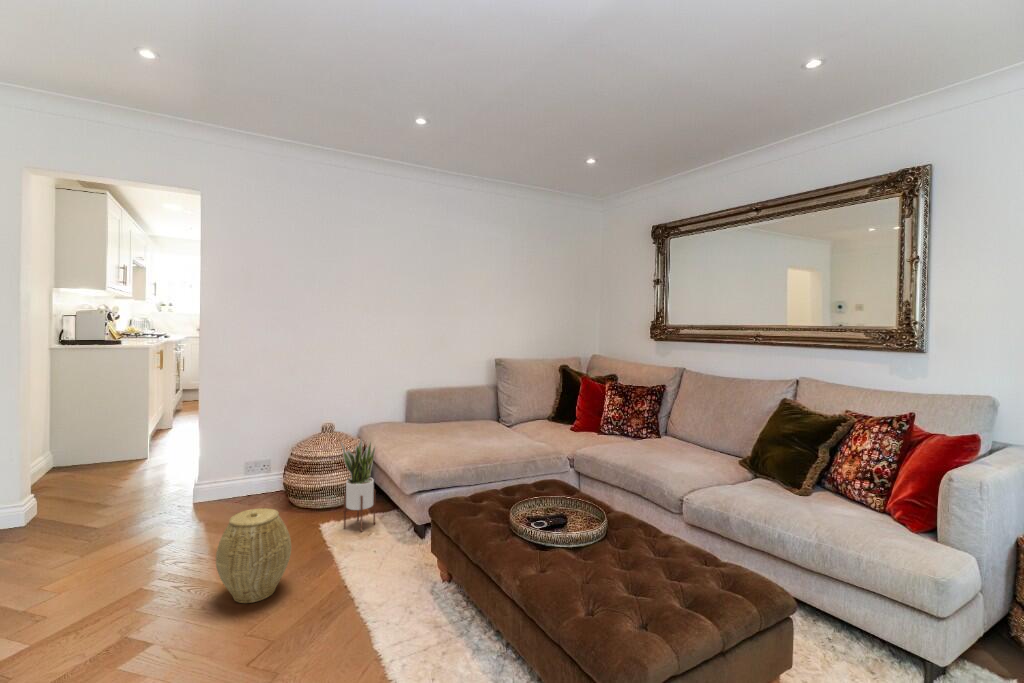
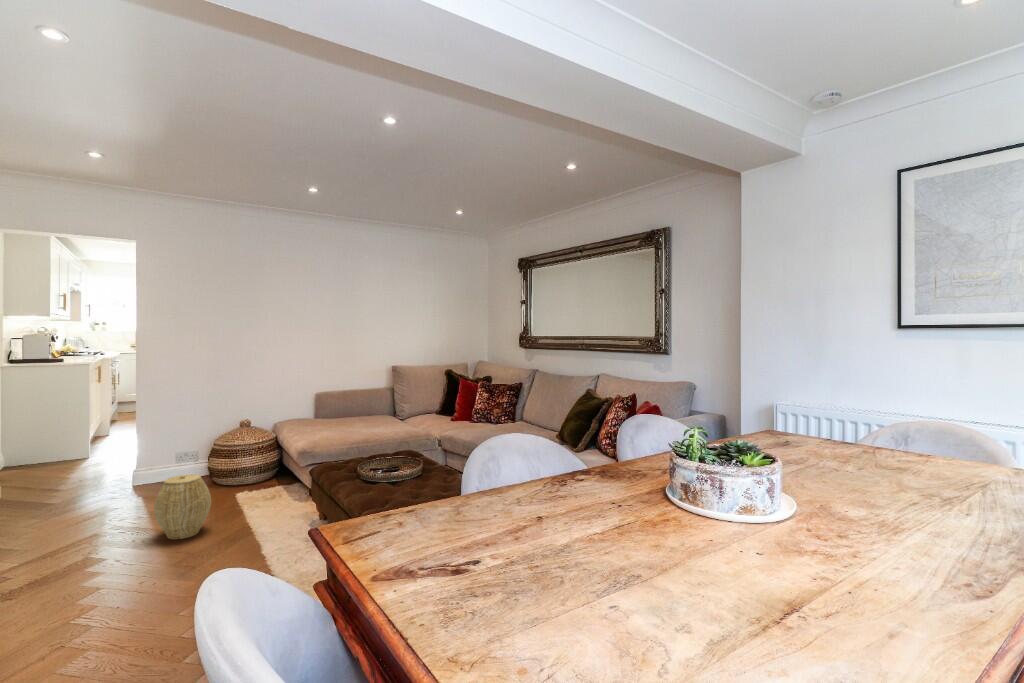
potted plant: present [341,439,376,532] -> none [253,427,283,499]

